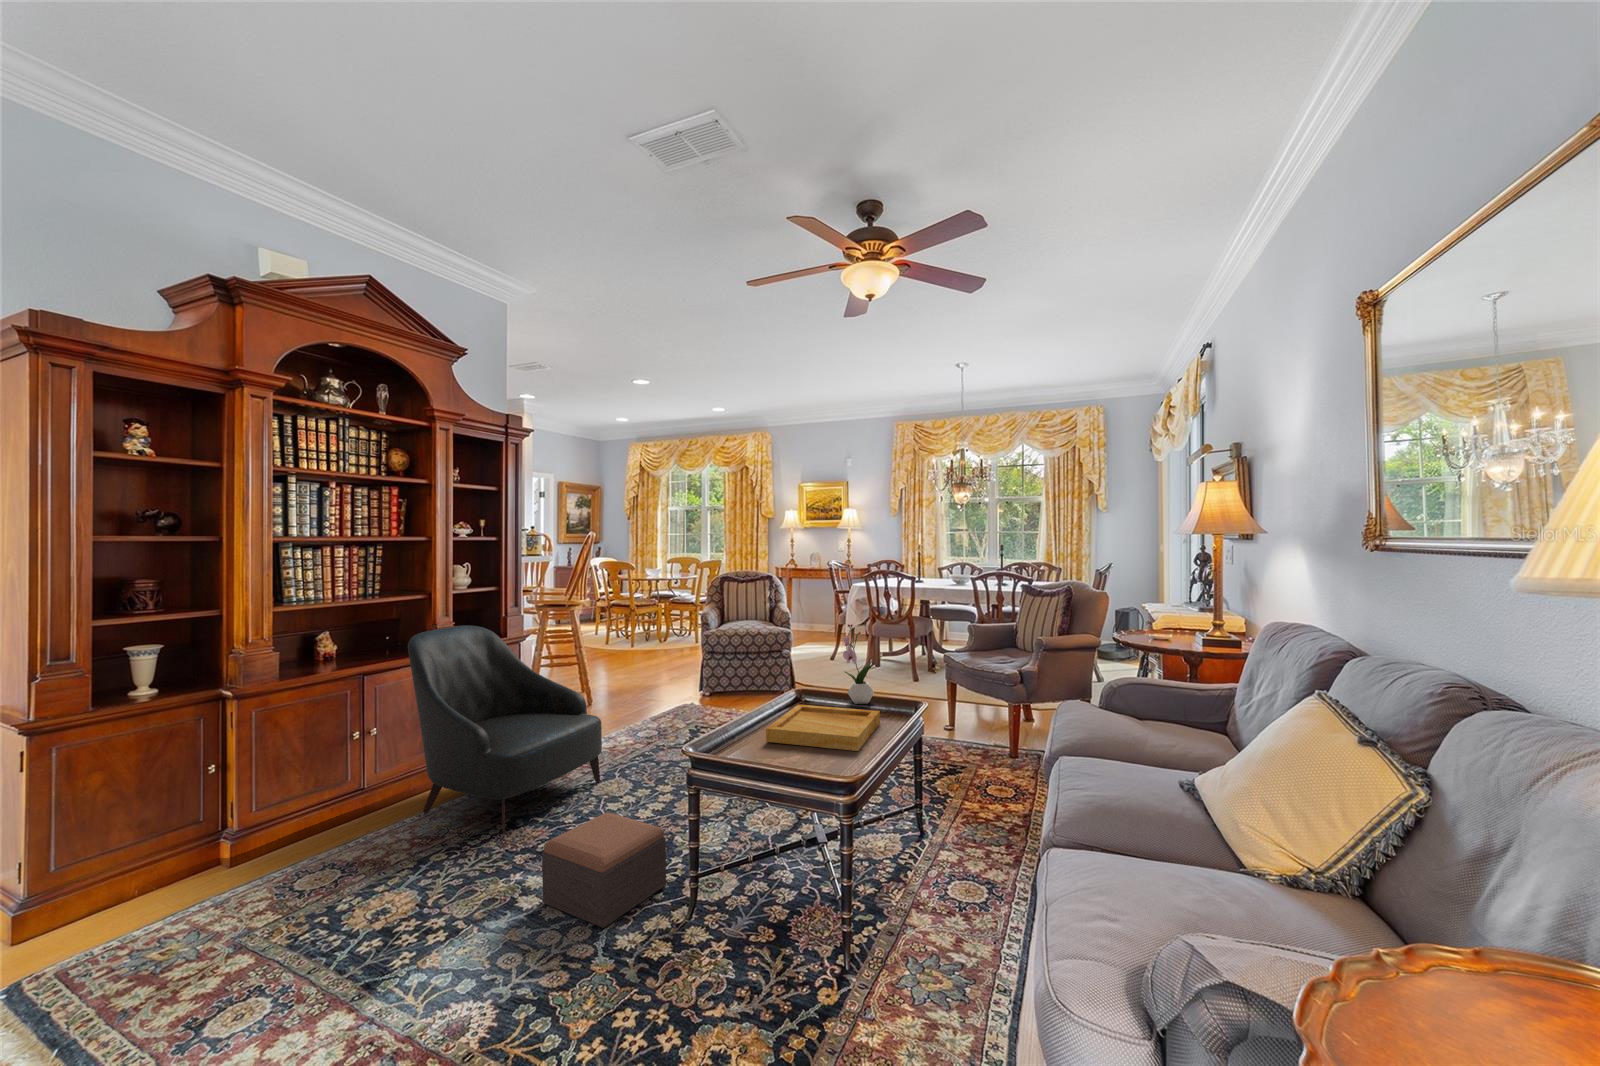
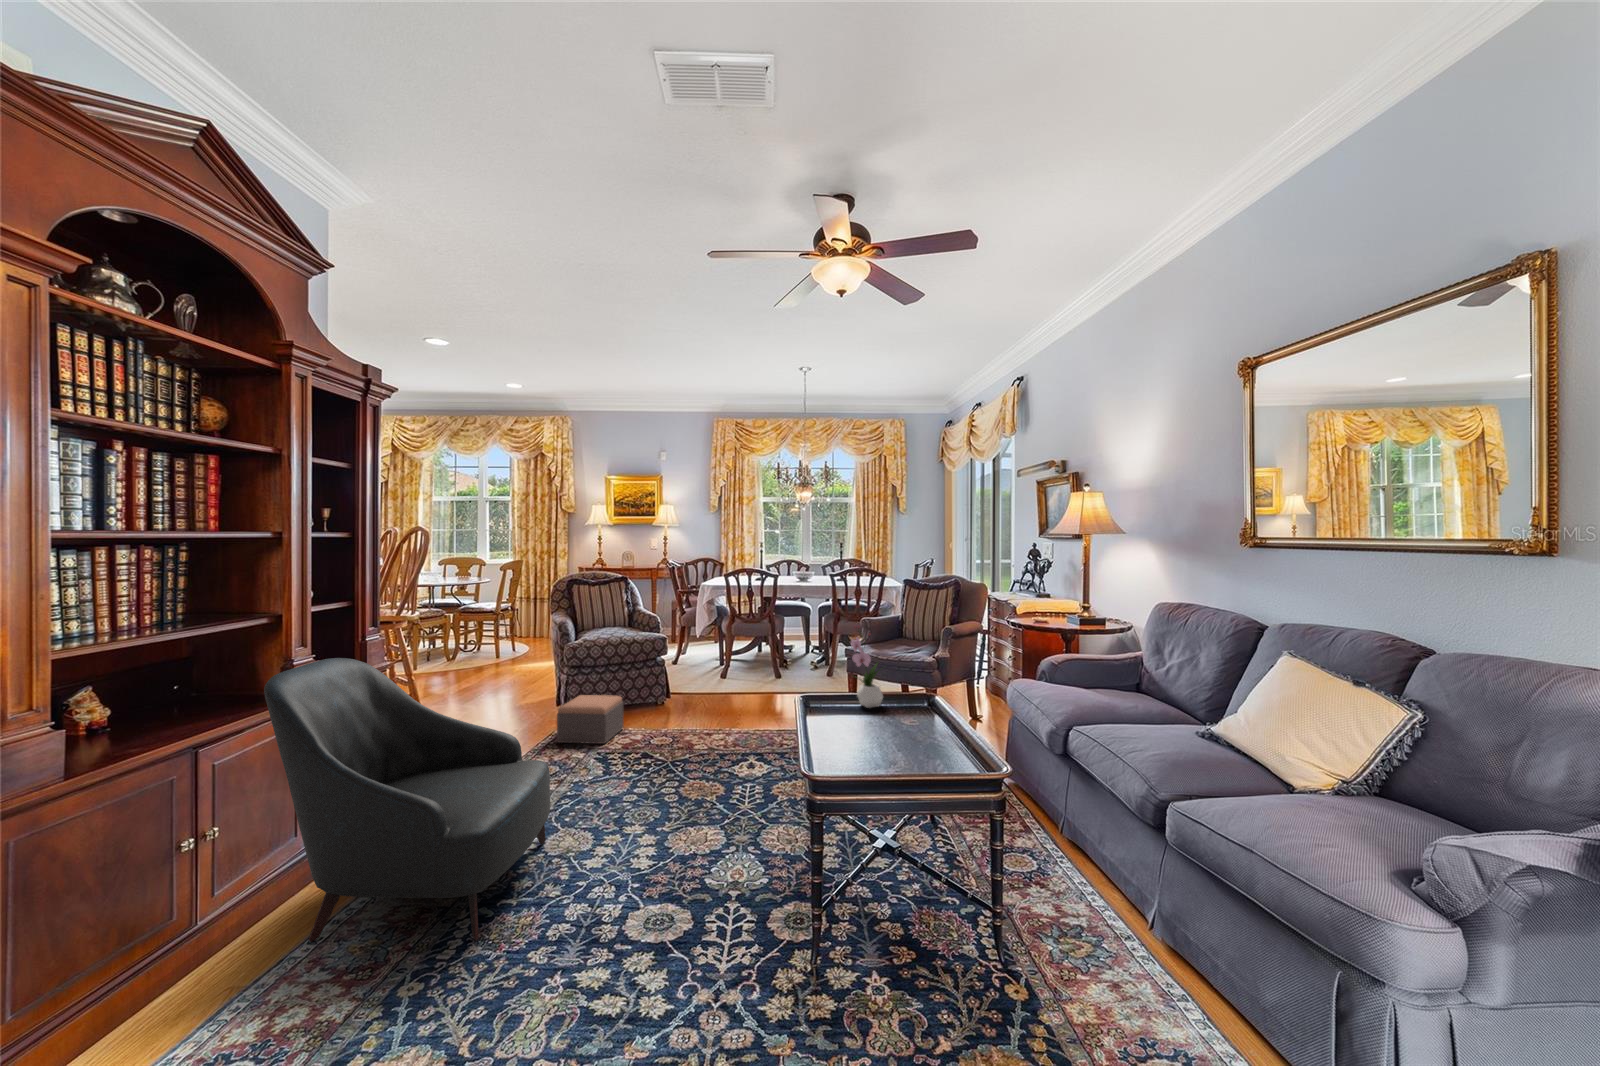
tray: present [766,705,880,751] -> none [835,713,953,761]
footstool: present [542,812,666,928] -> present [557,695,624,744]

